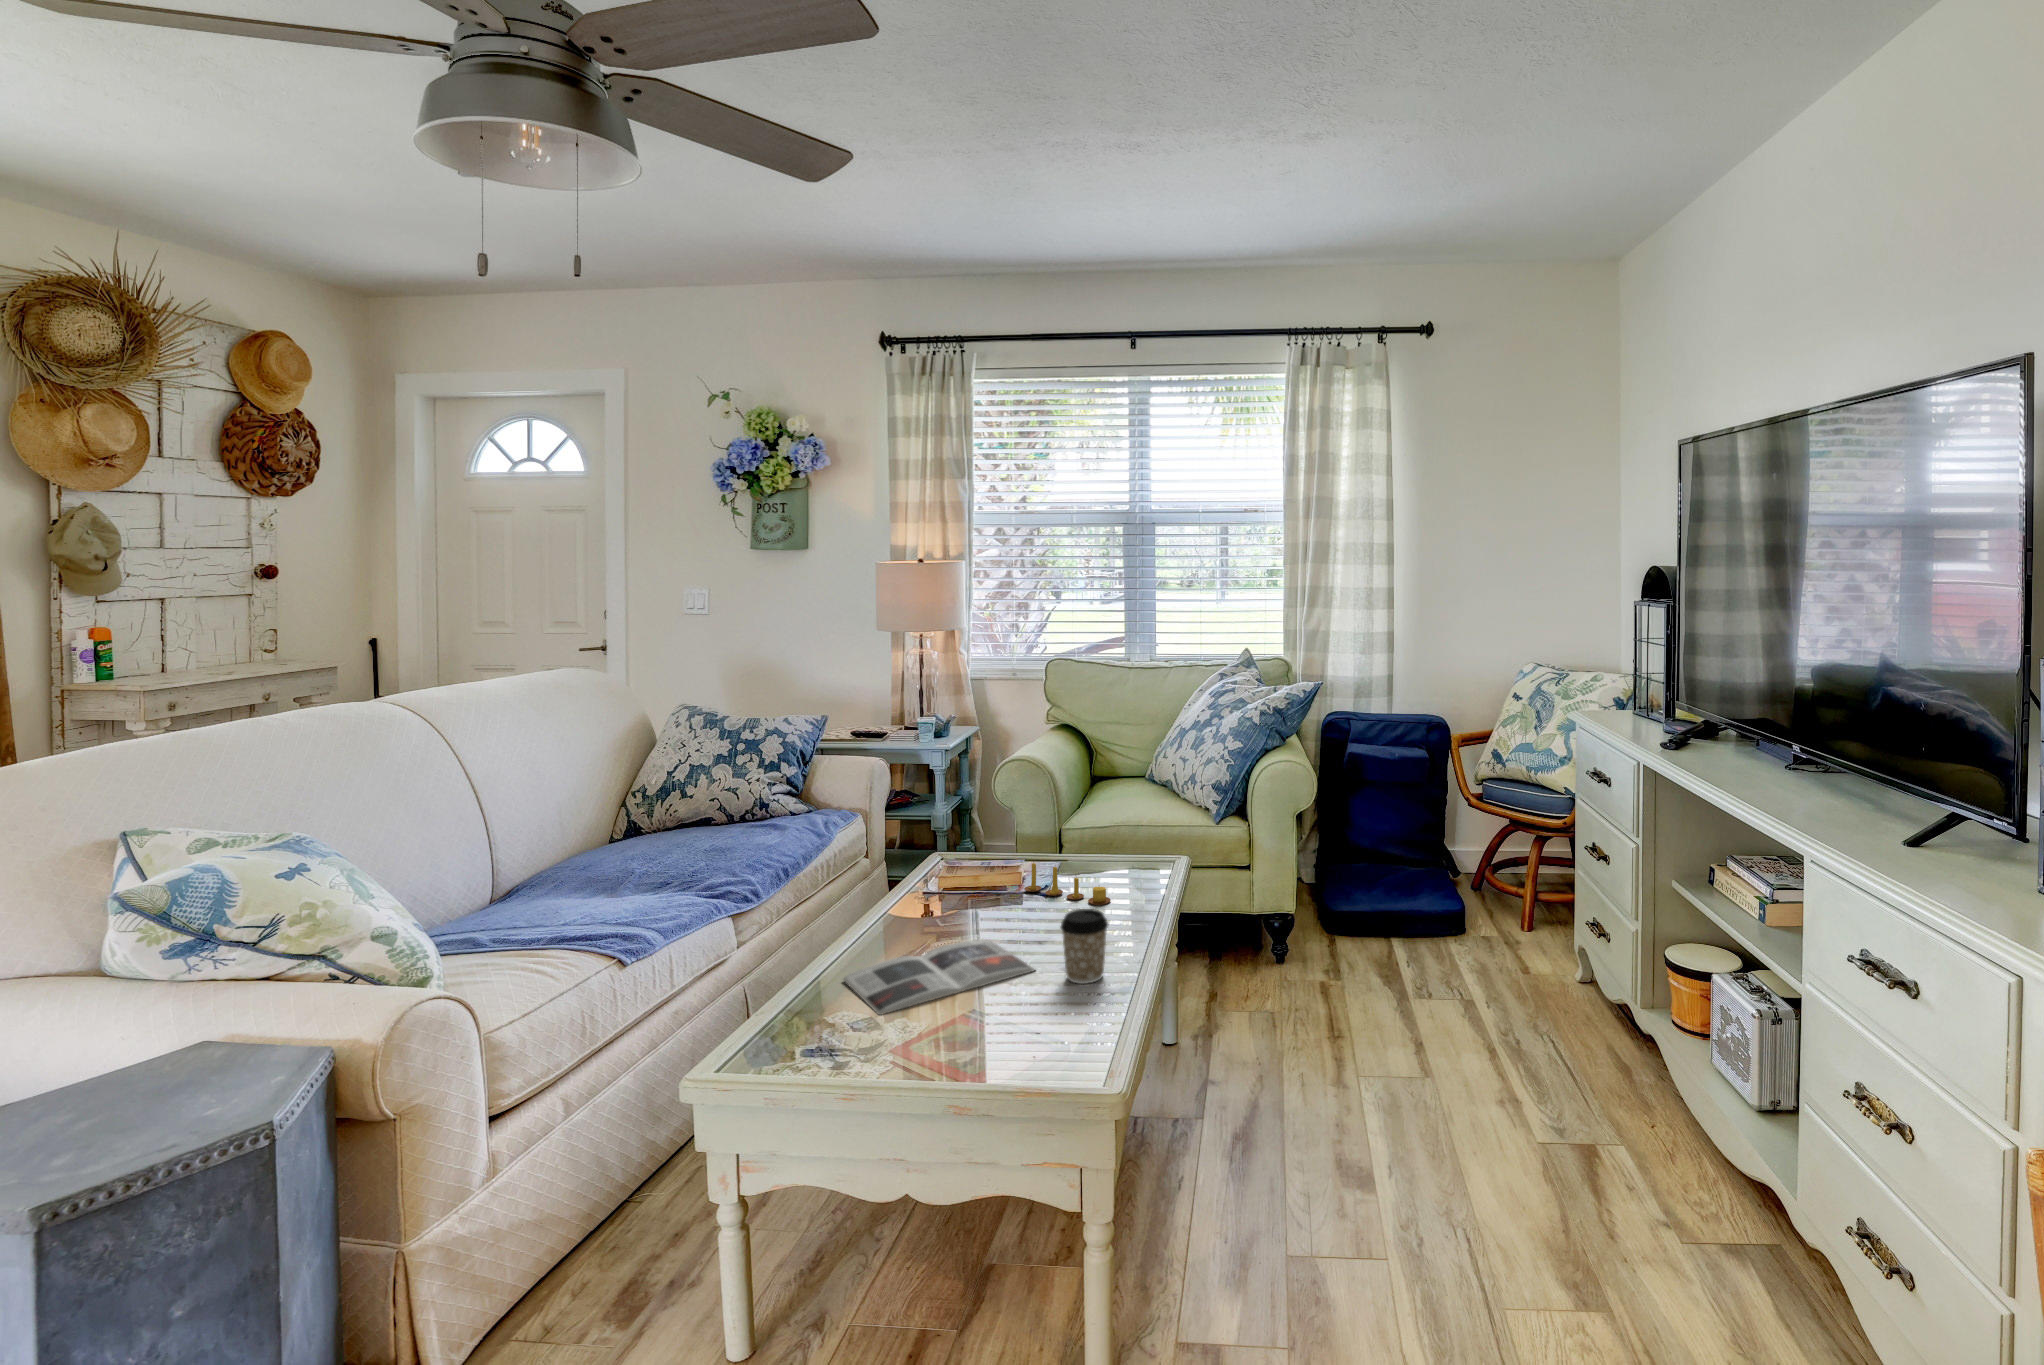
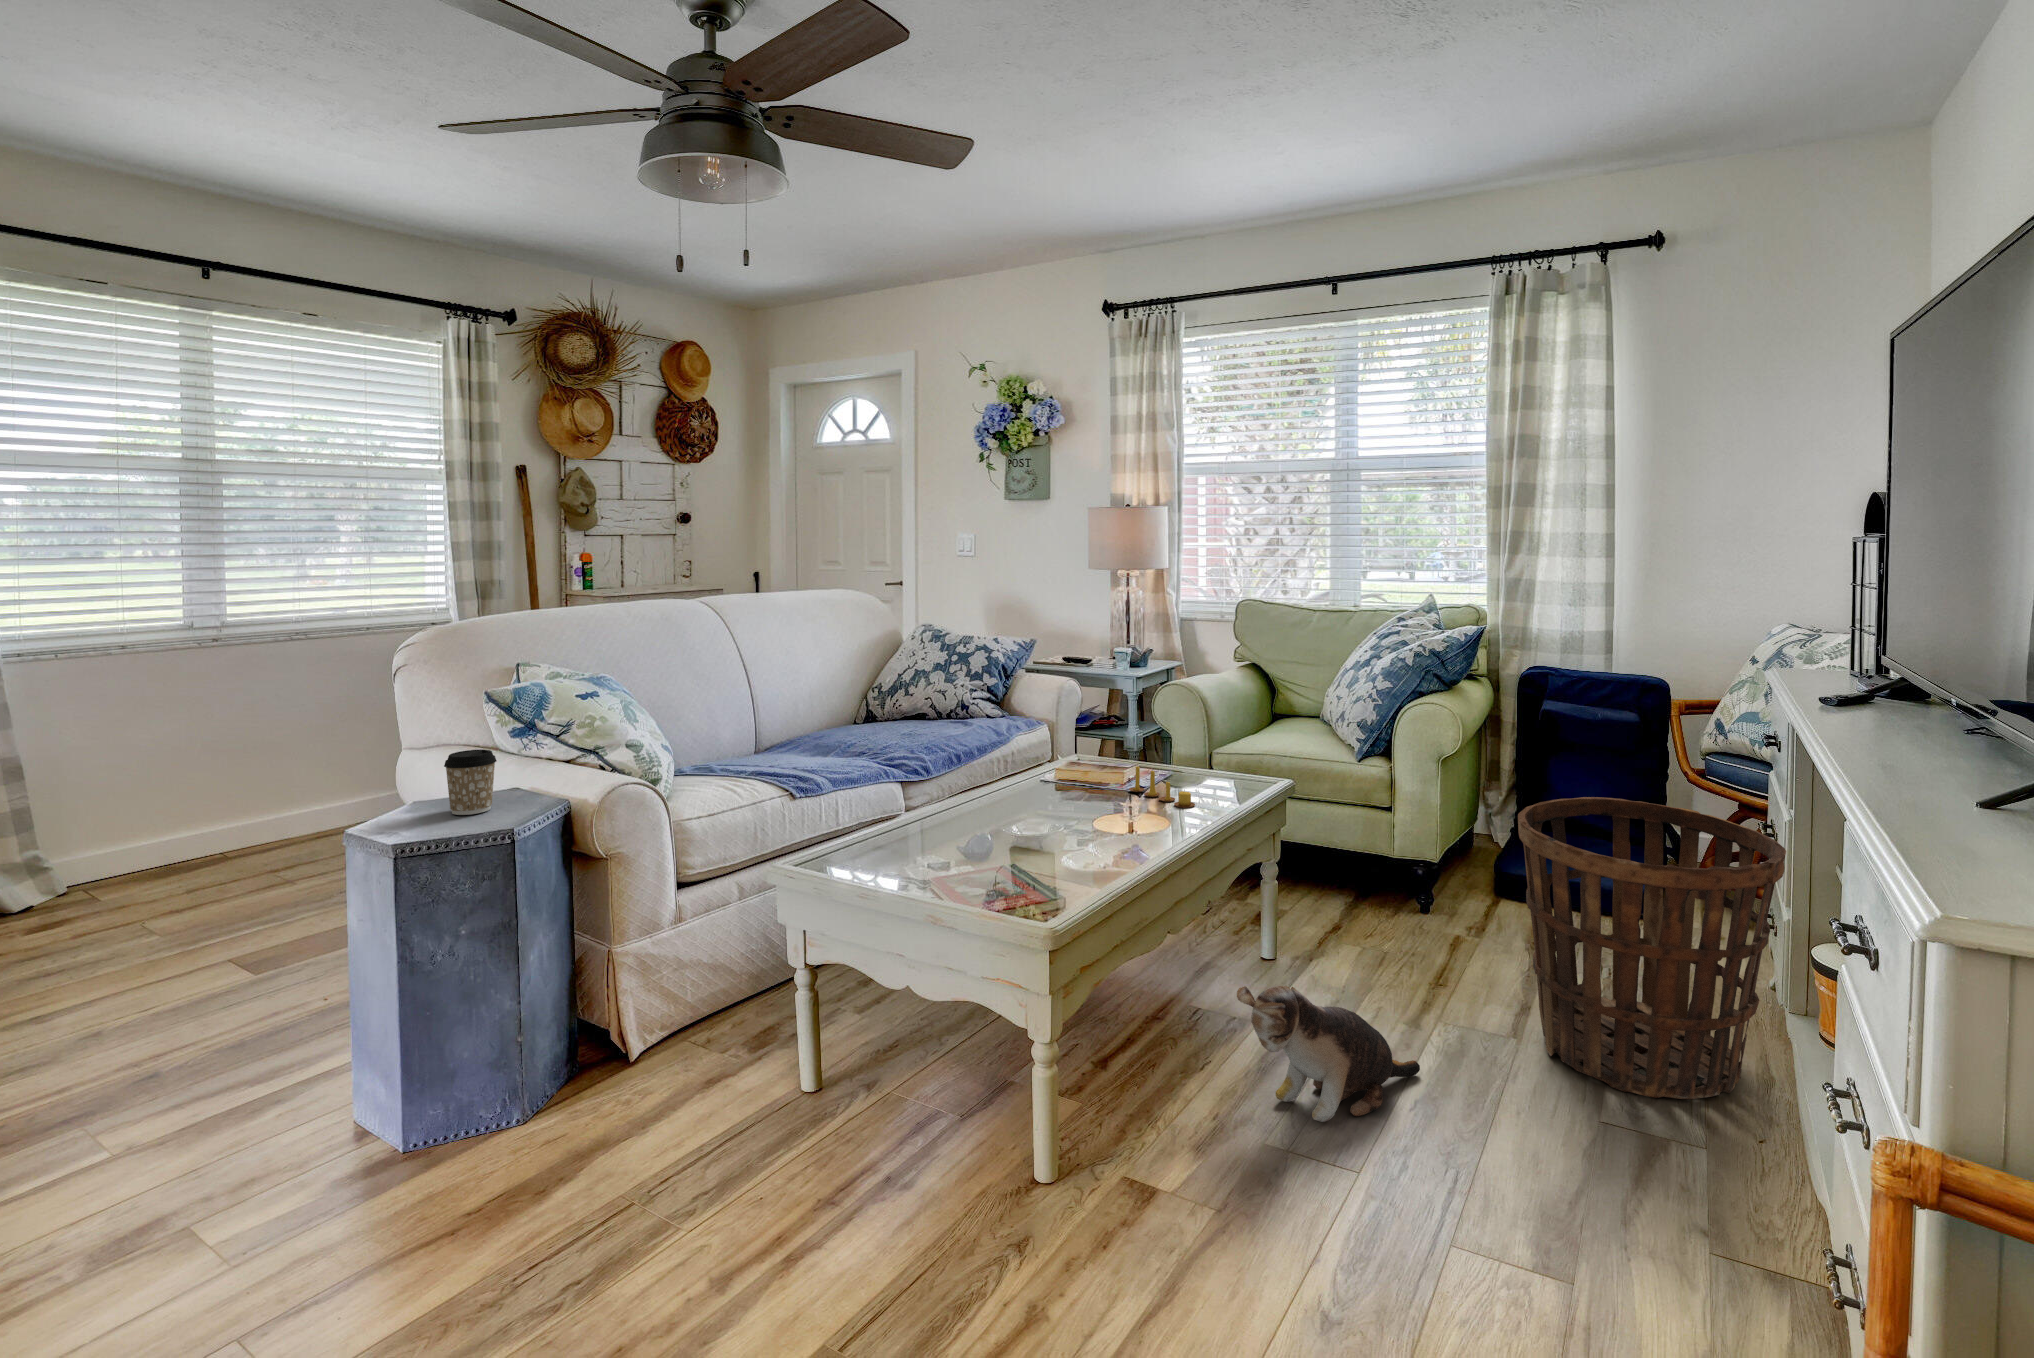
basket: none [1426,841,1645,1113] -> present [1518,797,1786,1099]
coffee cup: present [1061,909,1108,984] -> present [444,750,497,815]
magazine: present [843,939,1035,1015] -> none [933,815,1082,852]
plush toy: none [1248,1089,1381,1222] -> present [1237,986,1420,1122]

